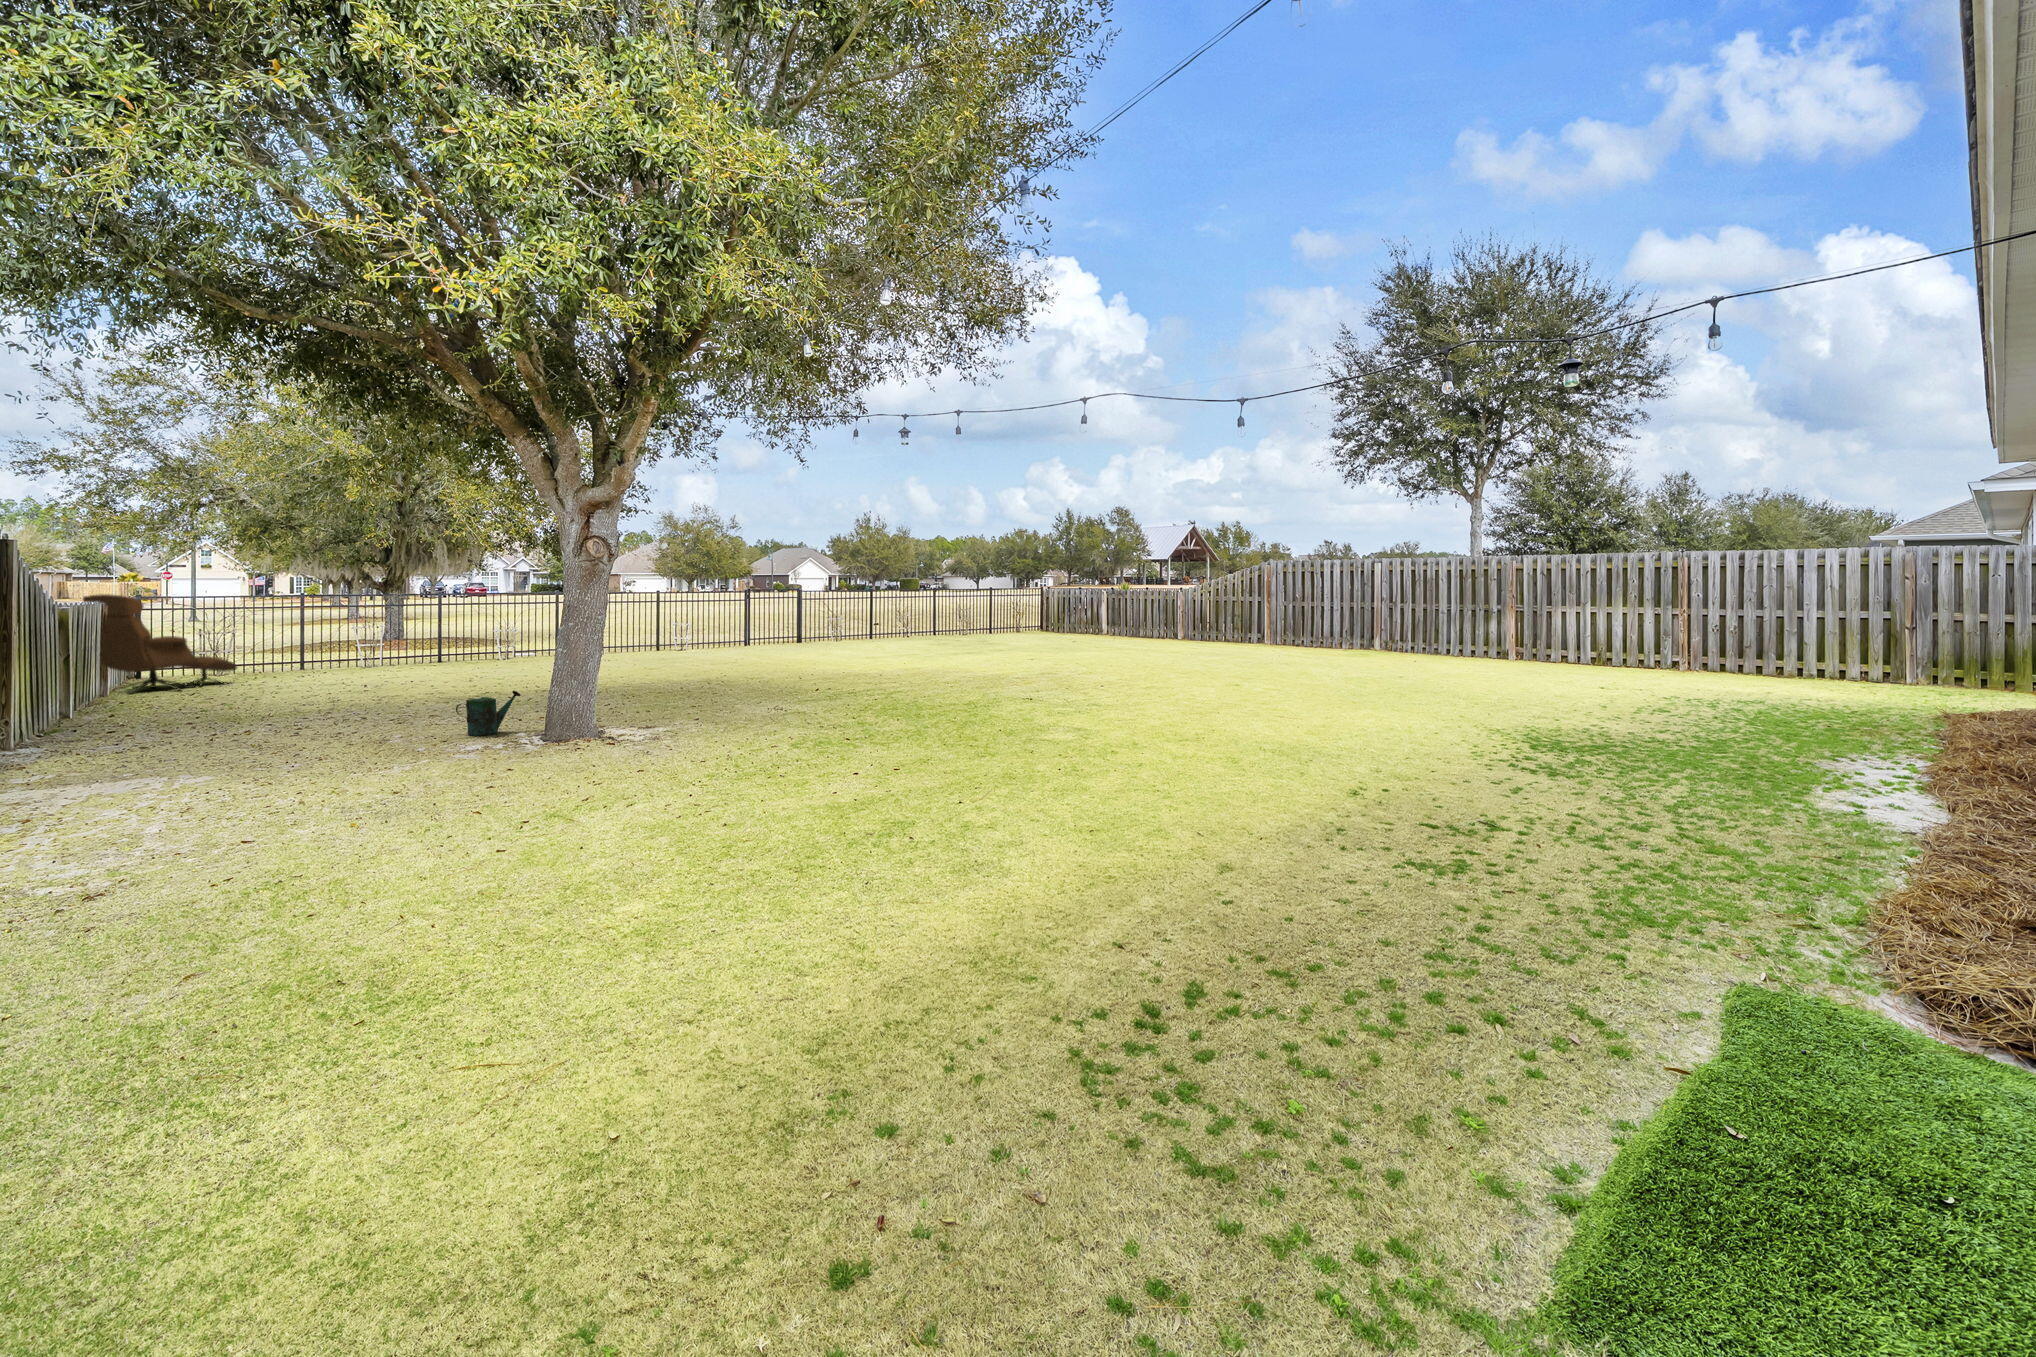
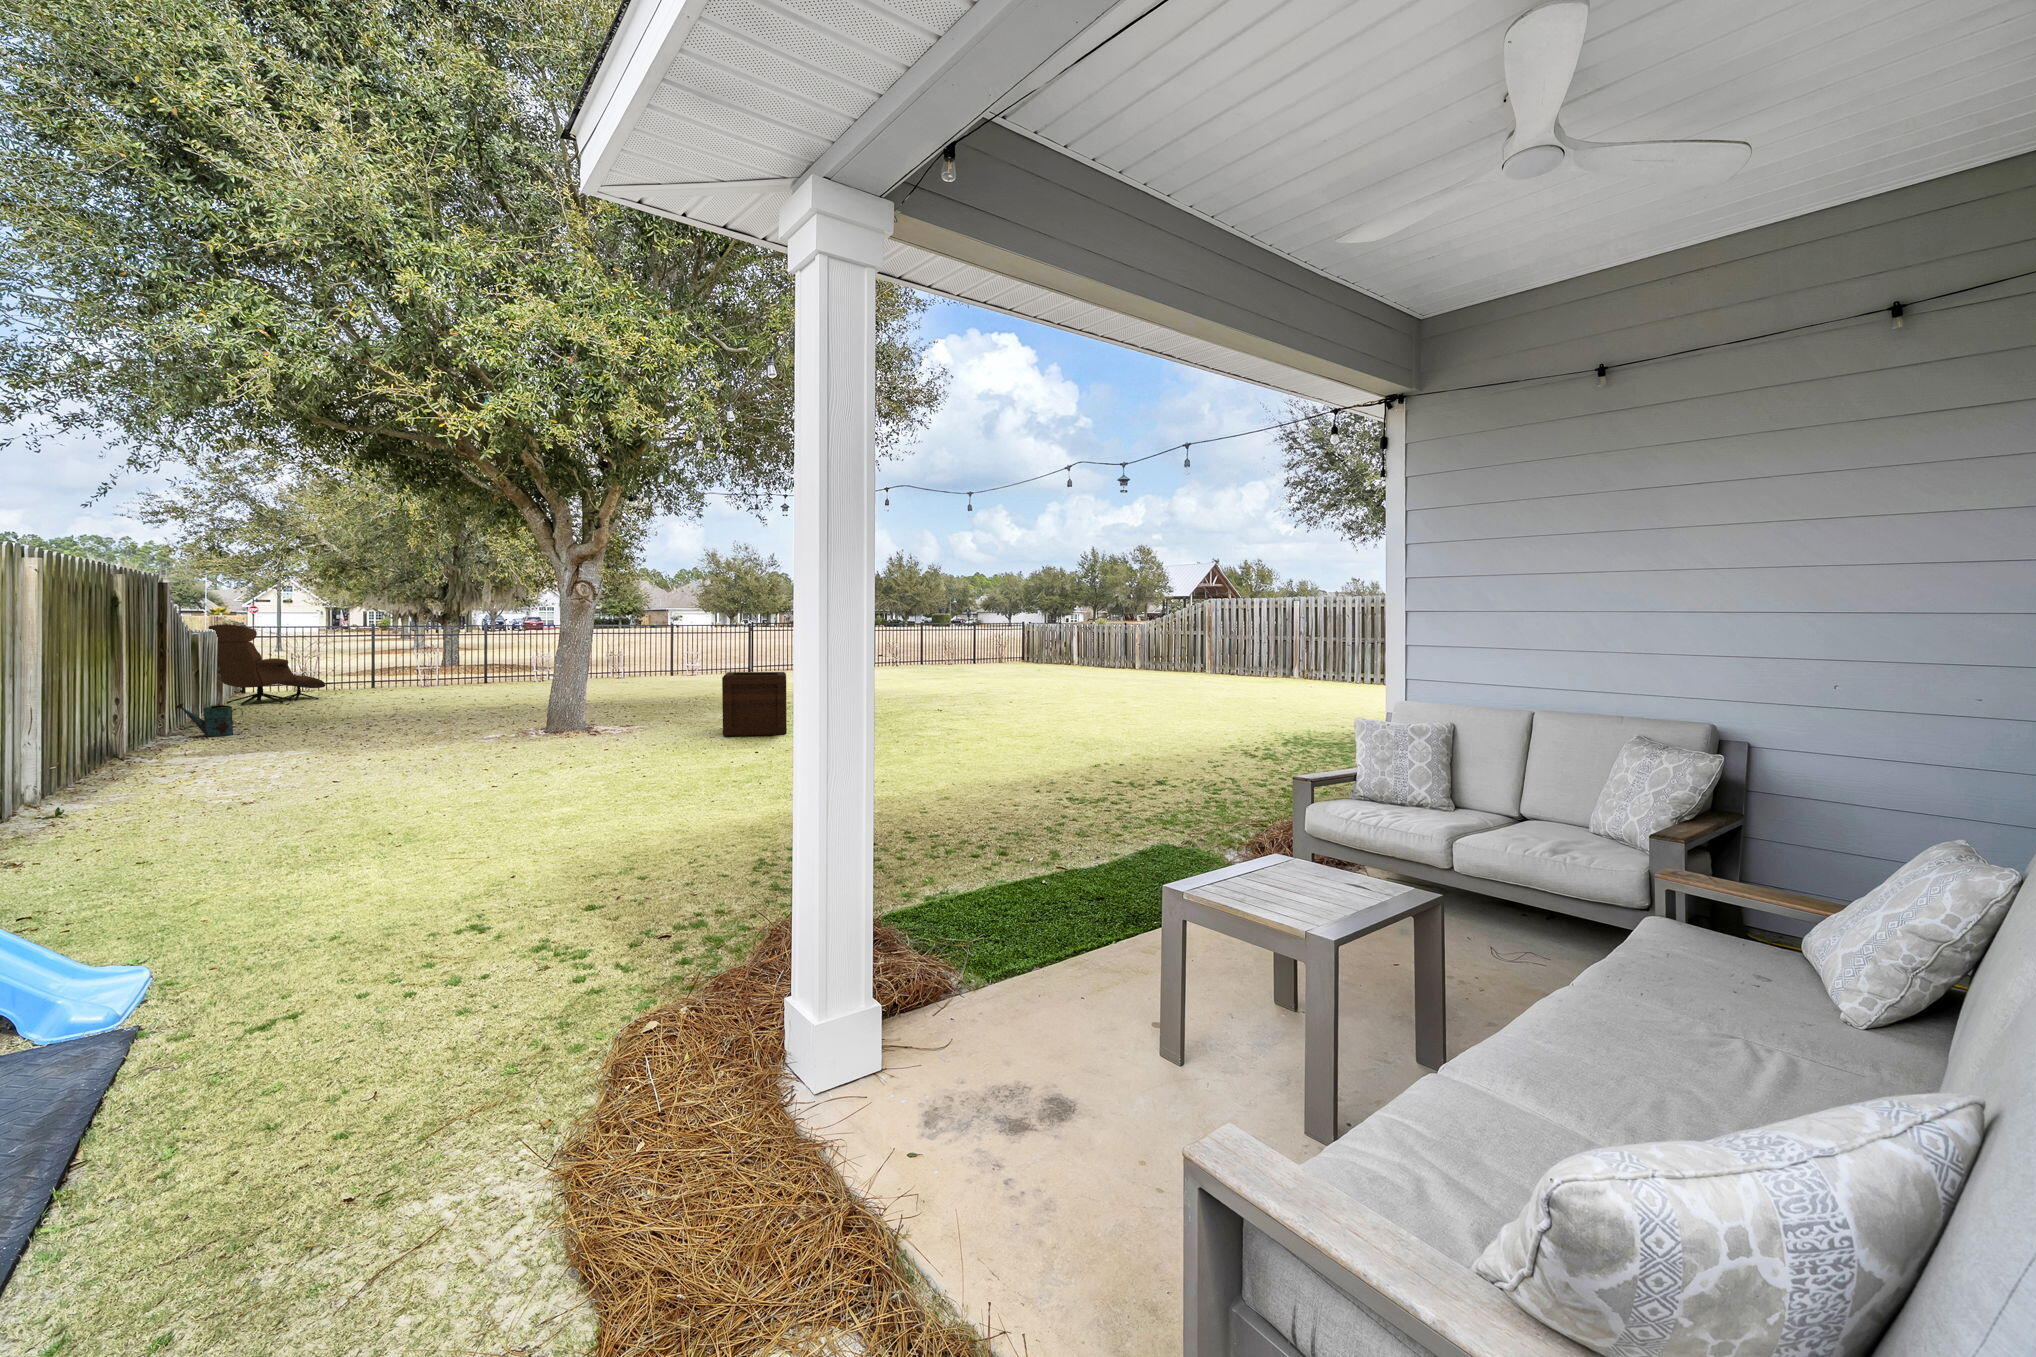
wooden crate: none [728,651,810,734] -> present [722,672,787,737]
watering can: present [456,691,521,736] -> present [175,703,243,736]

